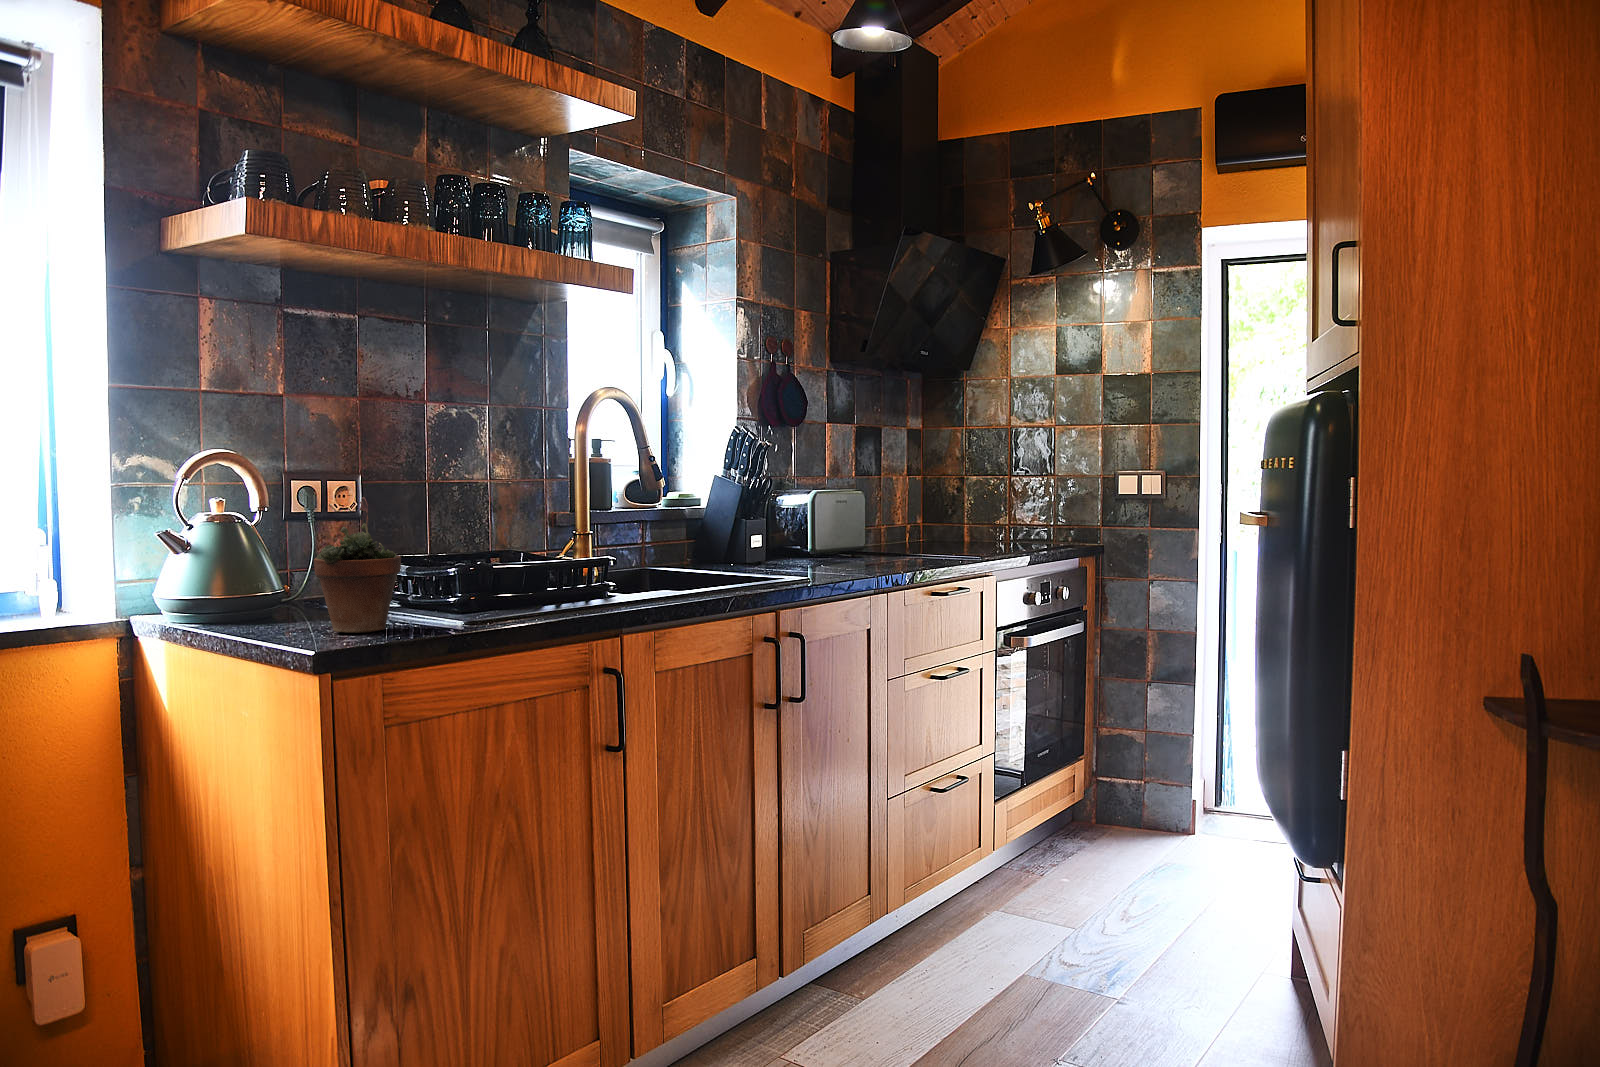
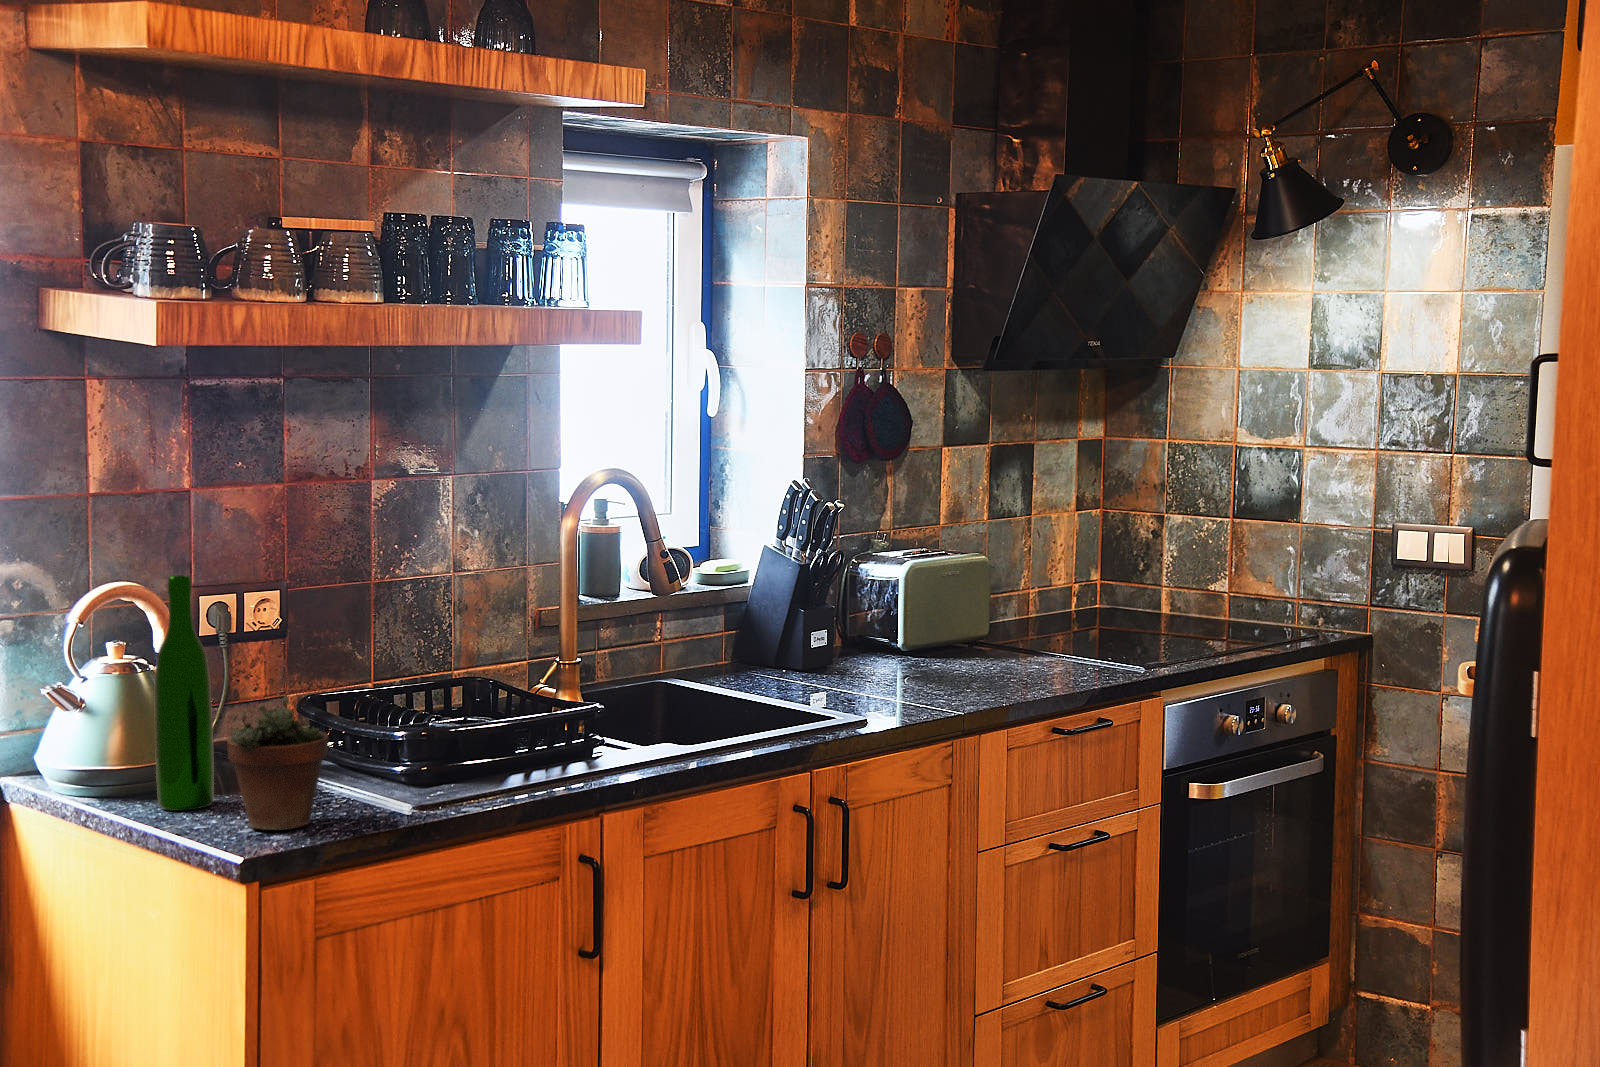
wine bottle: none [252,435,302,627] -> present [155,575,214,811]

